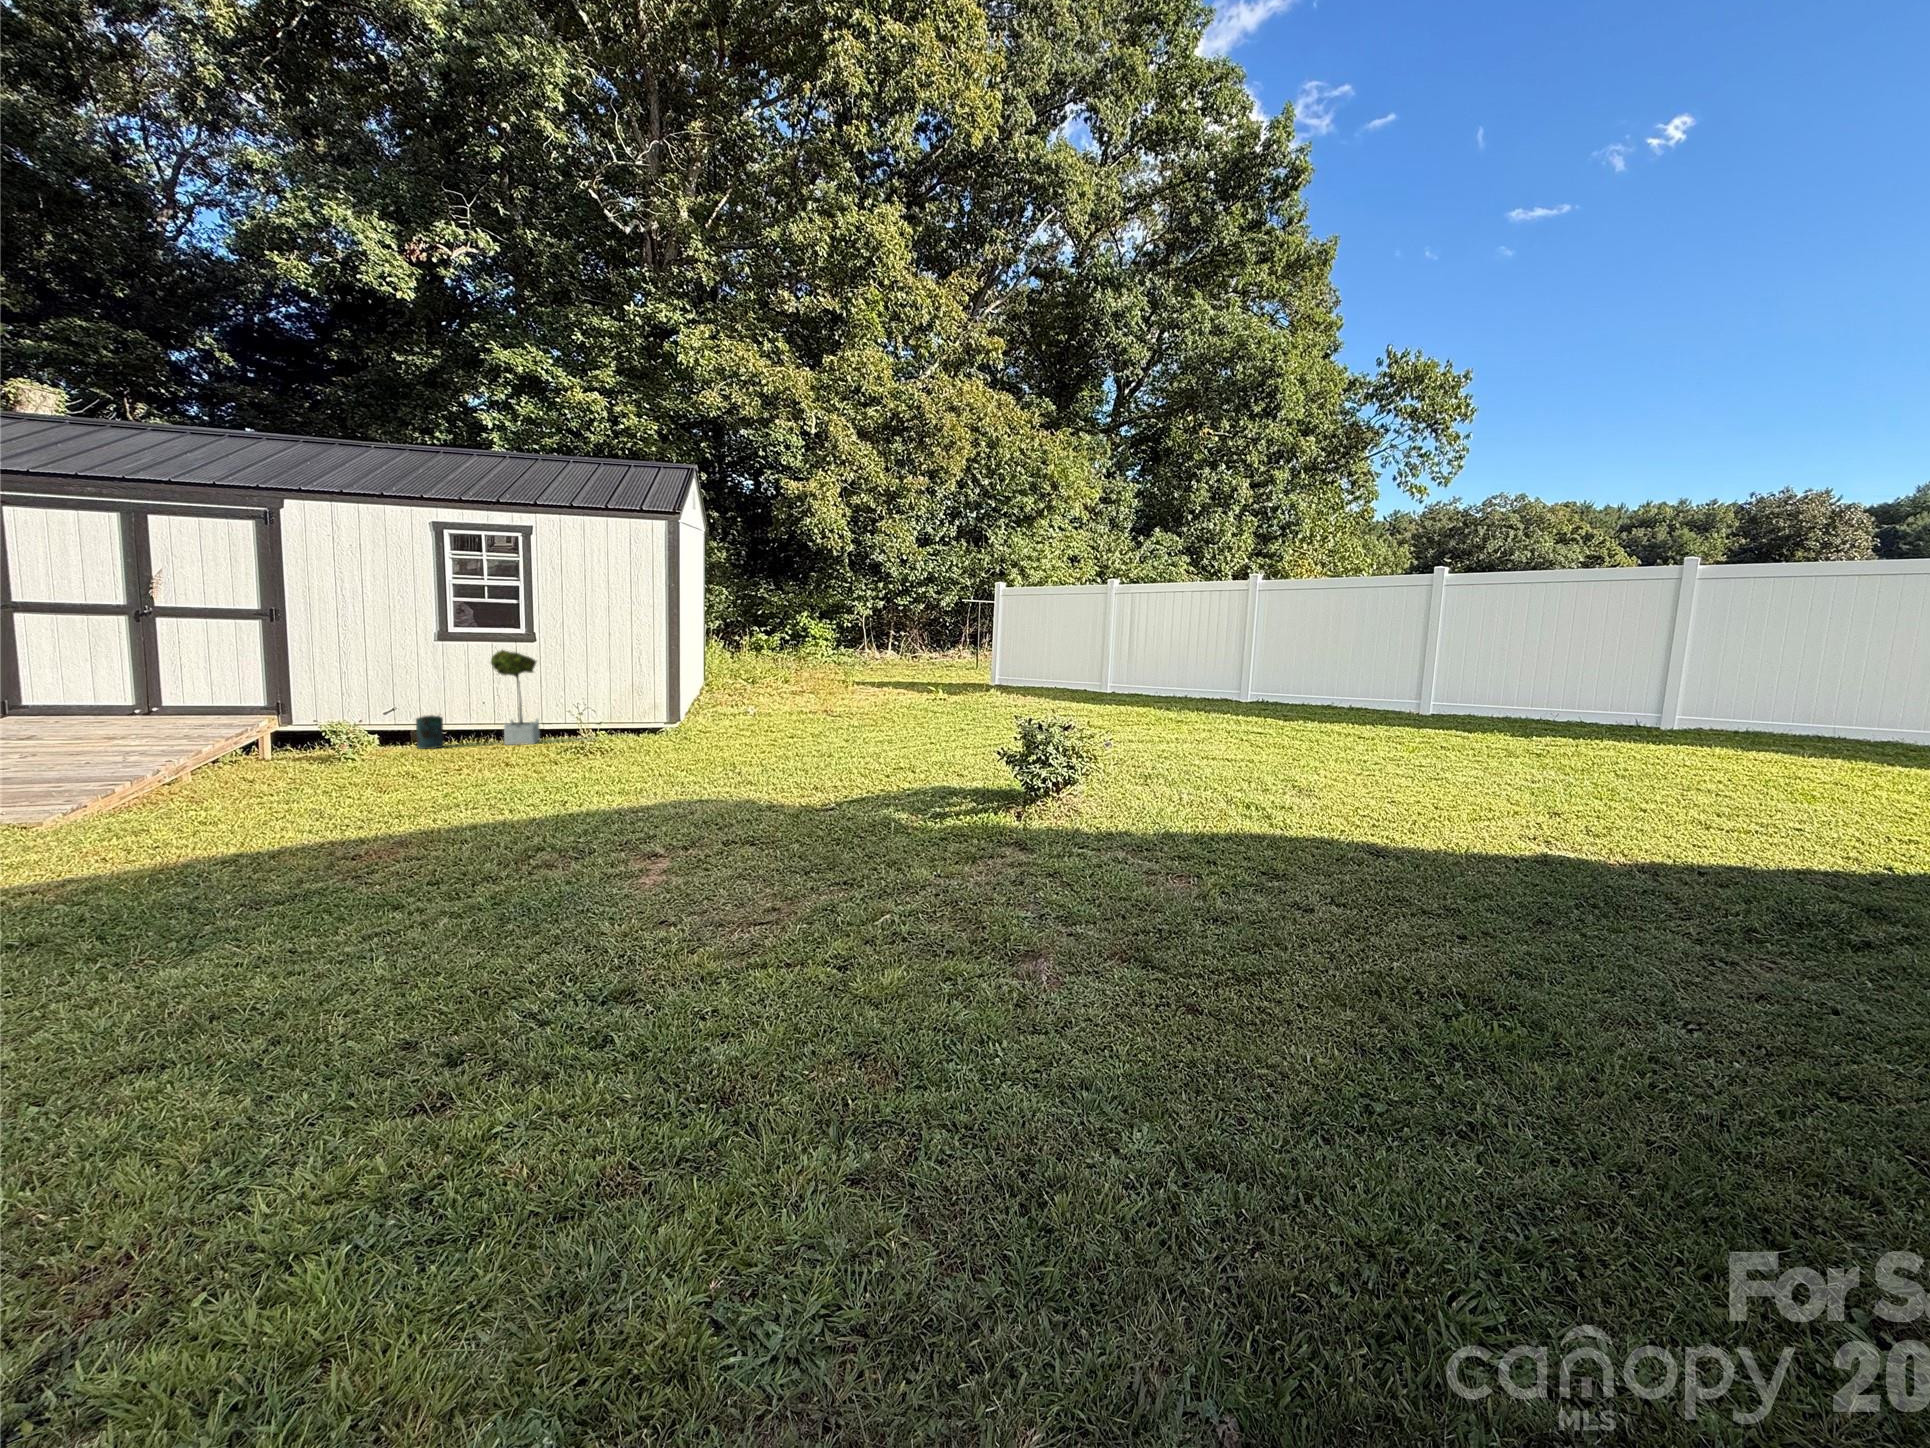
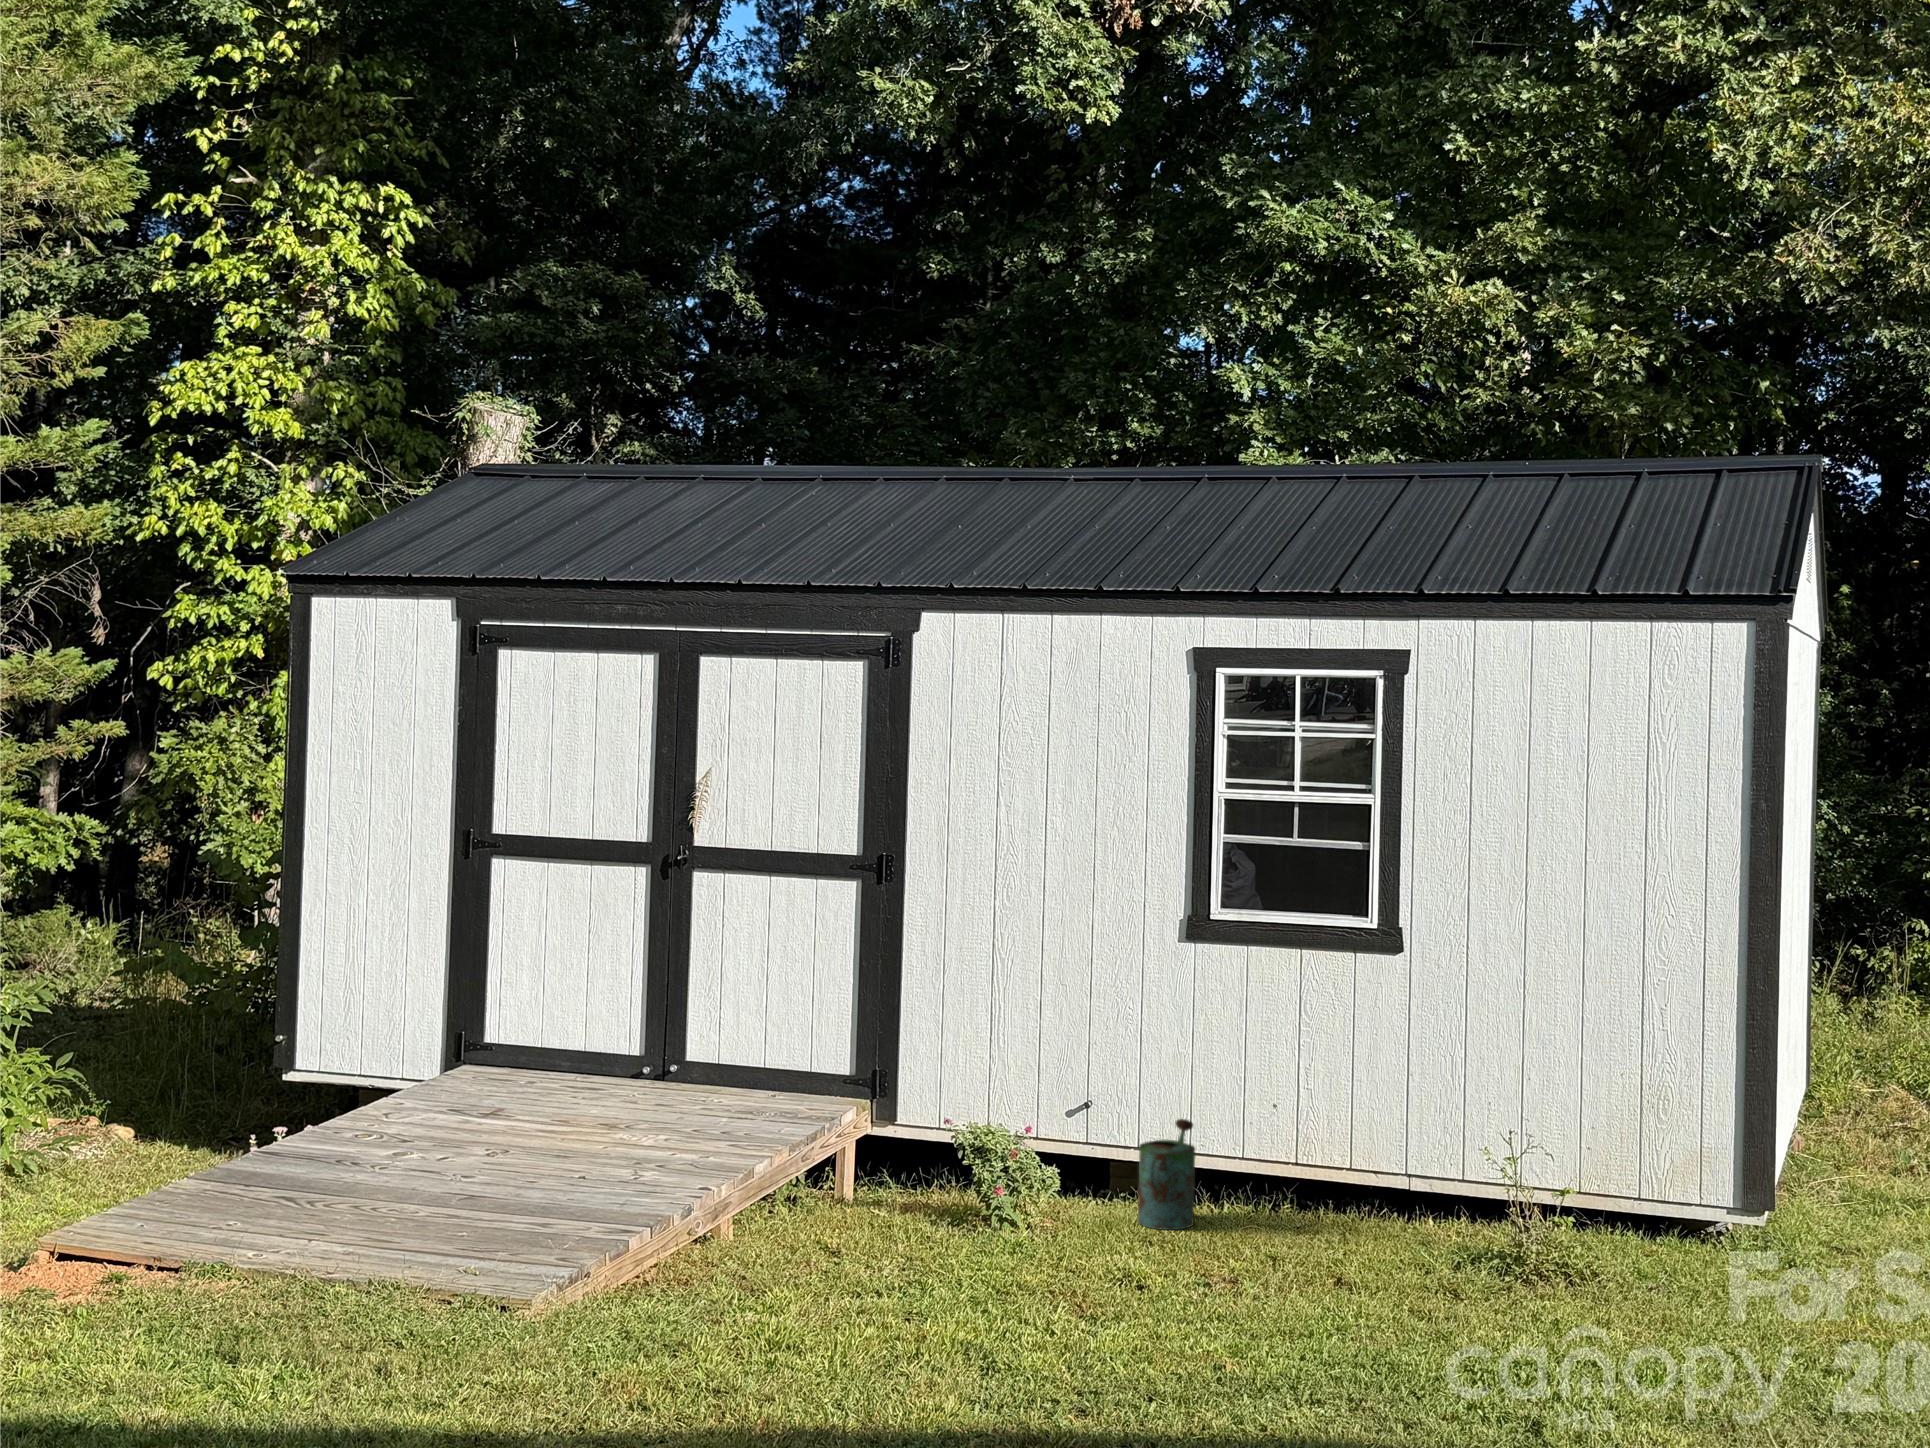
potted tree: present [491,650,540,745] -> none [1306,983,1415,1246]

